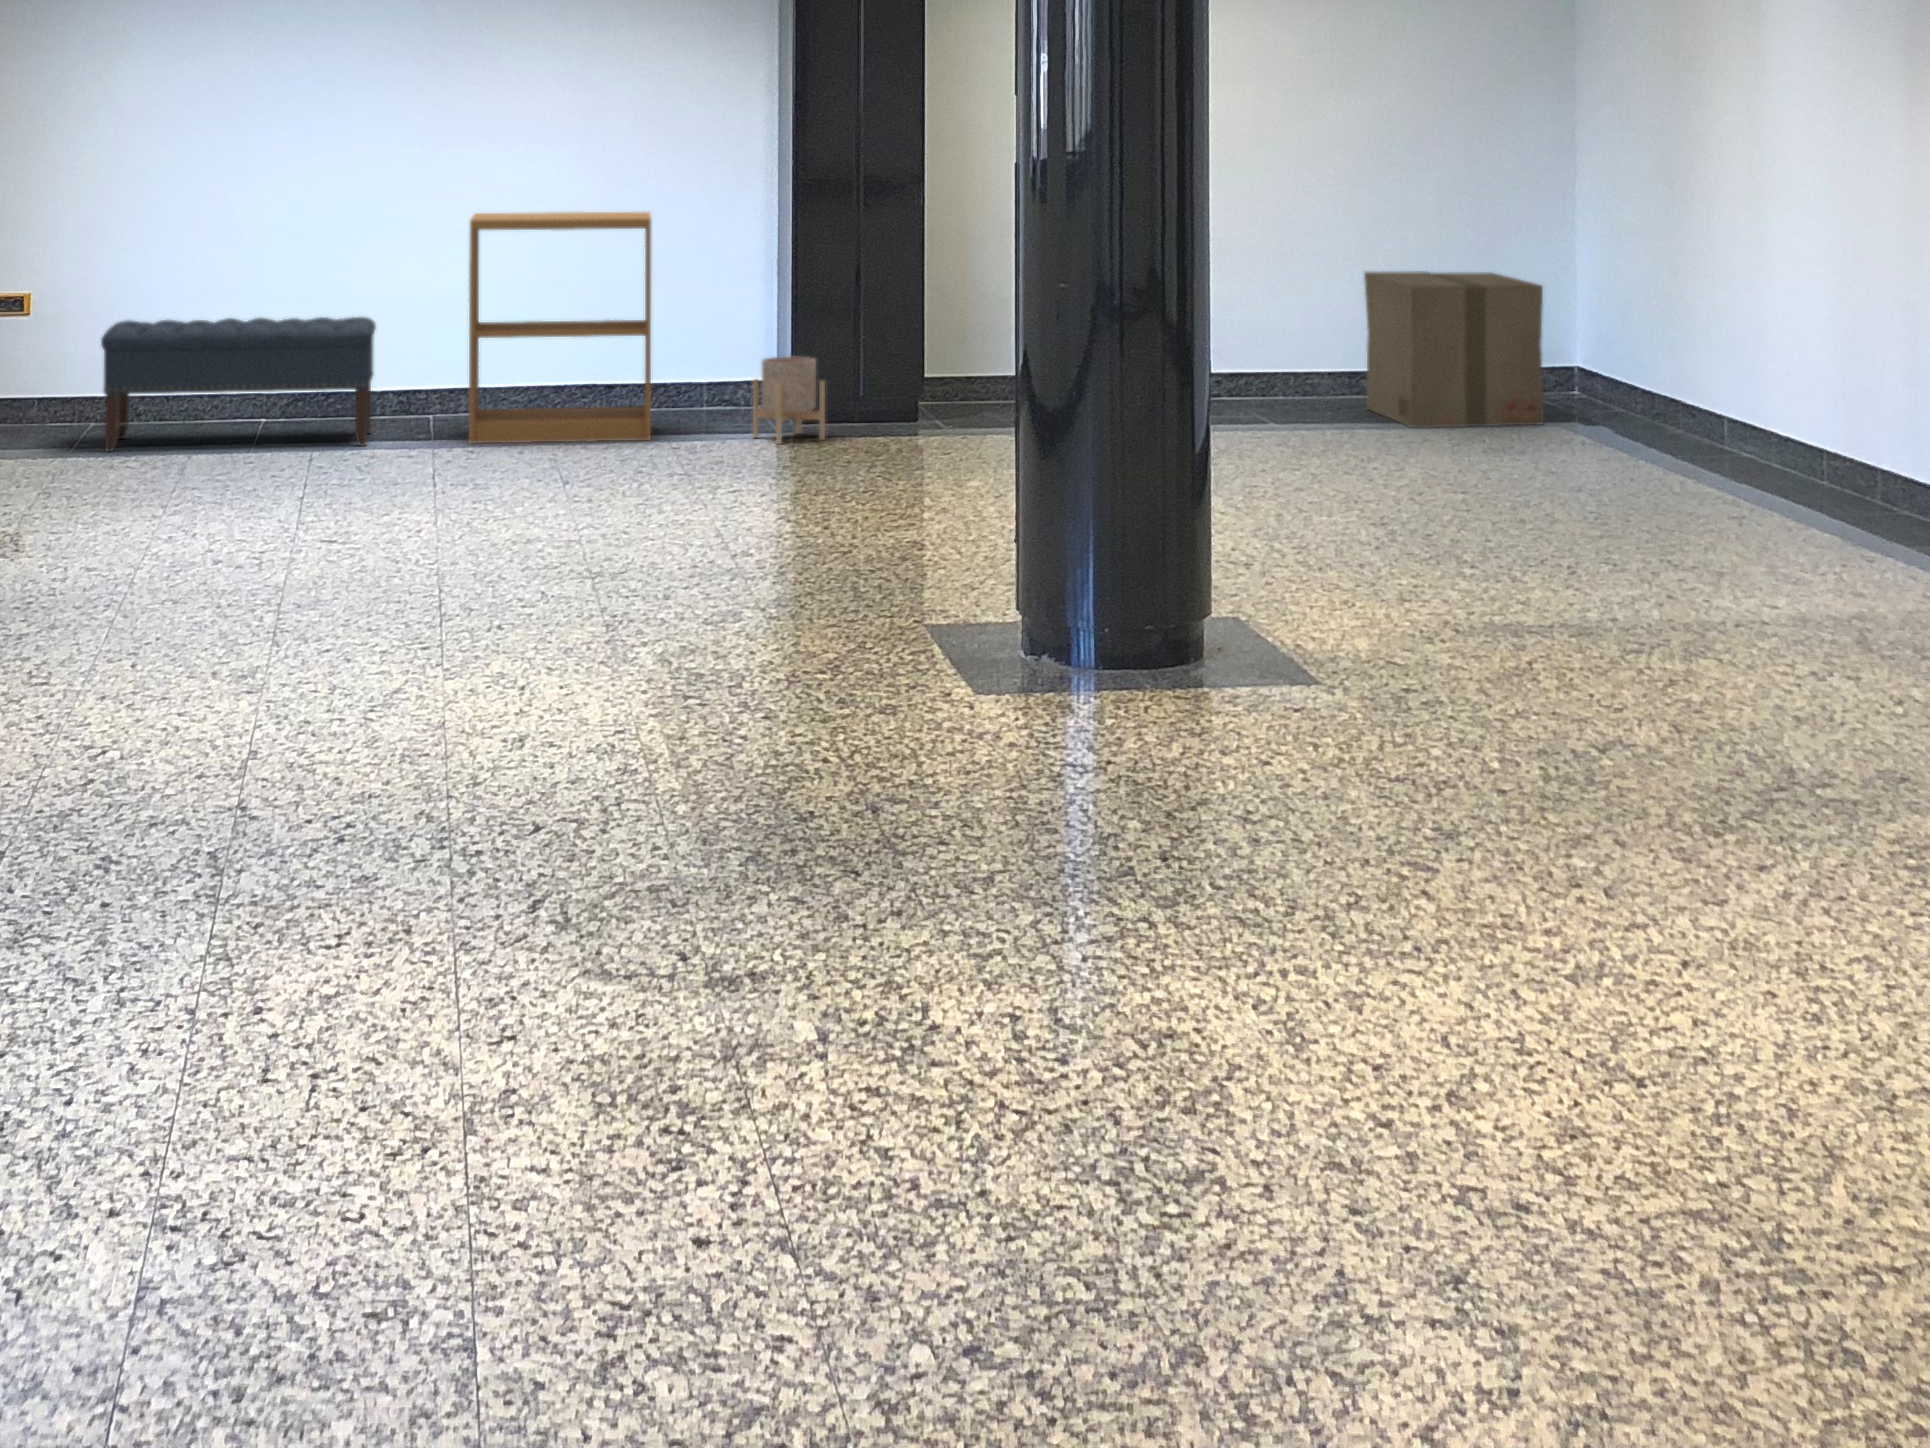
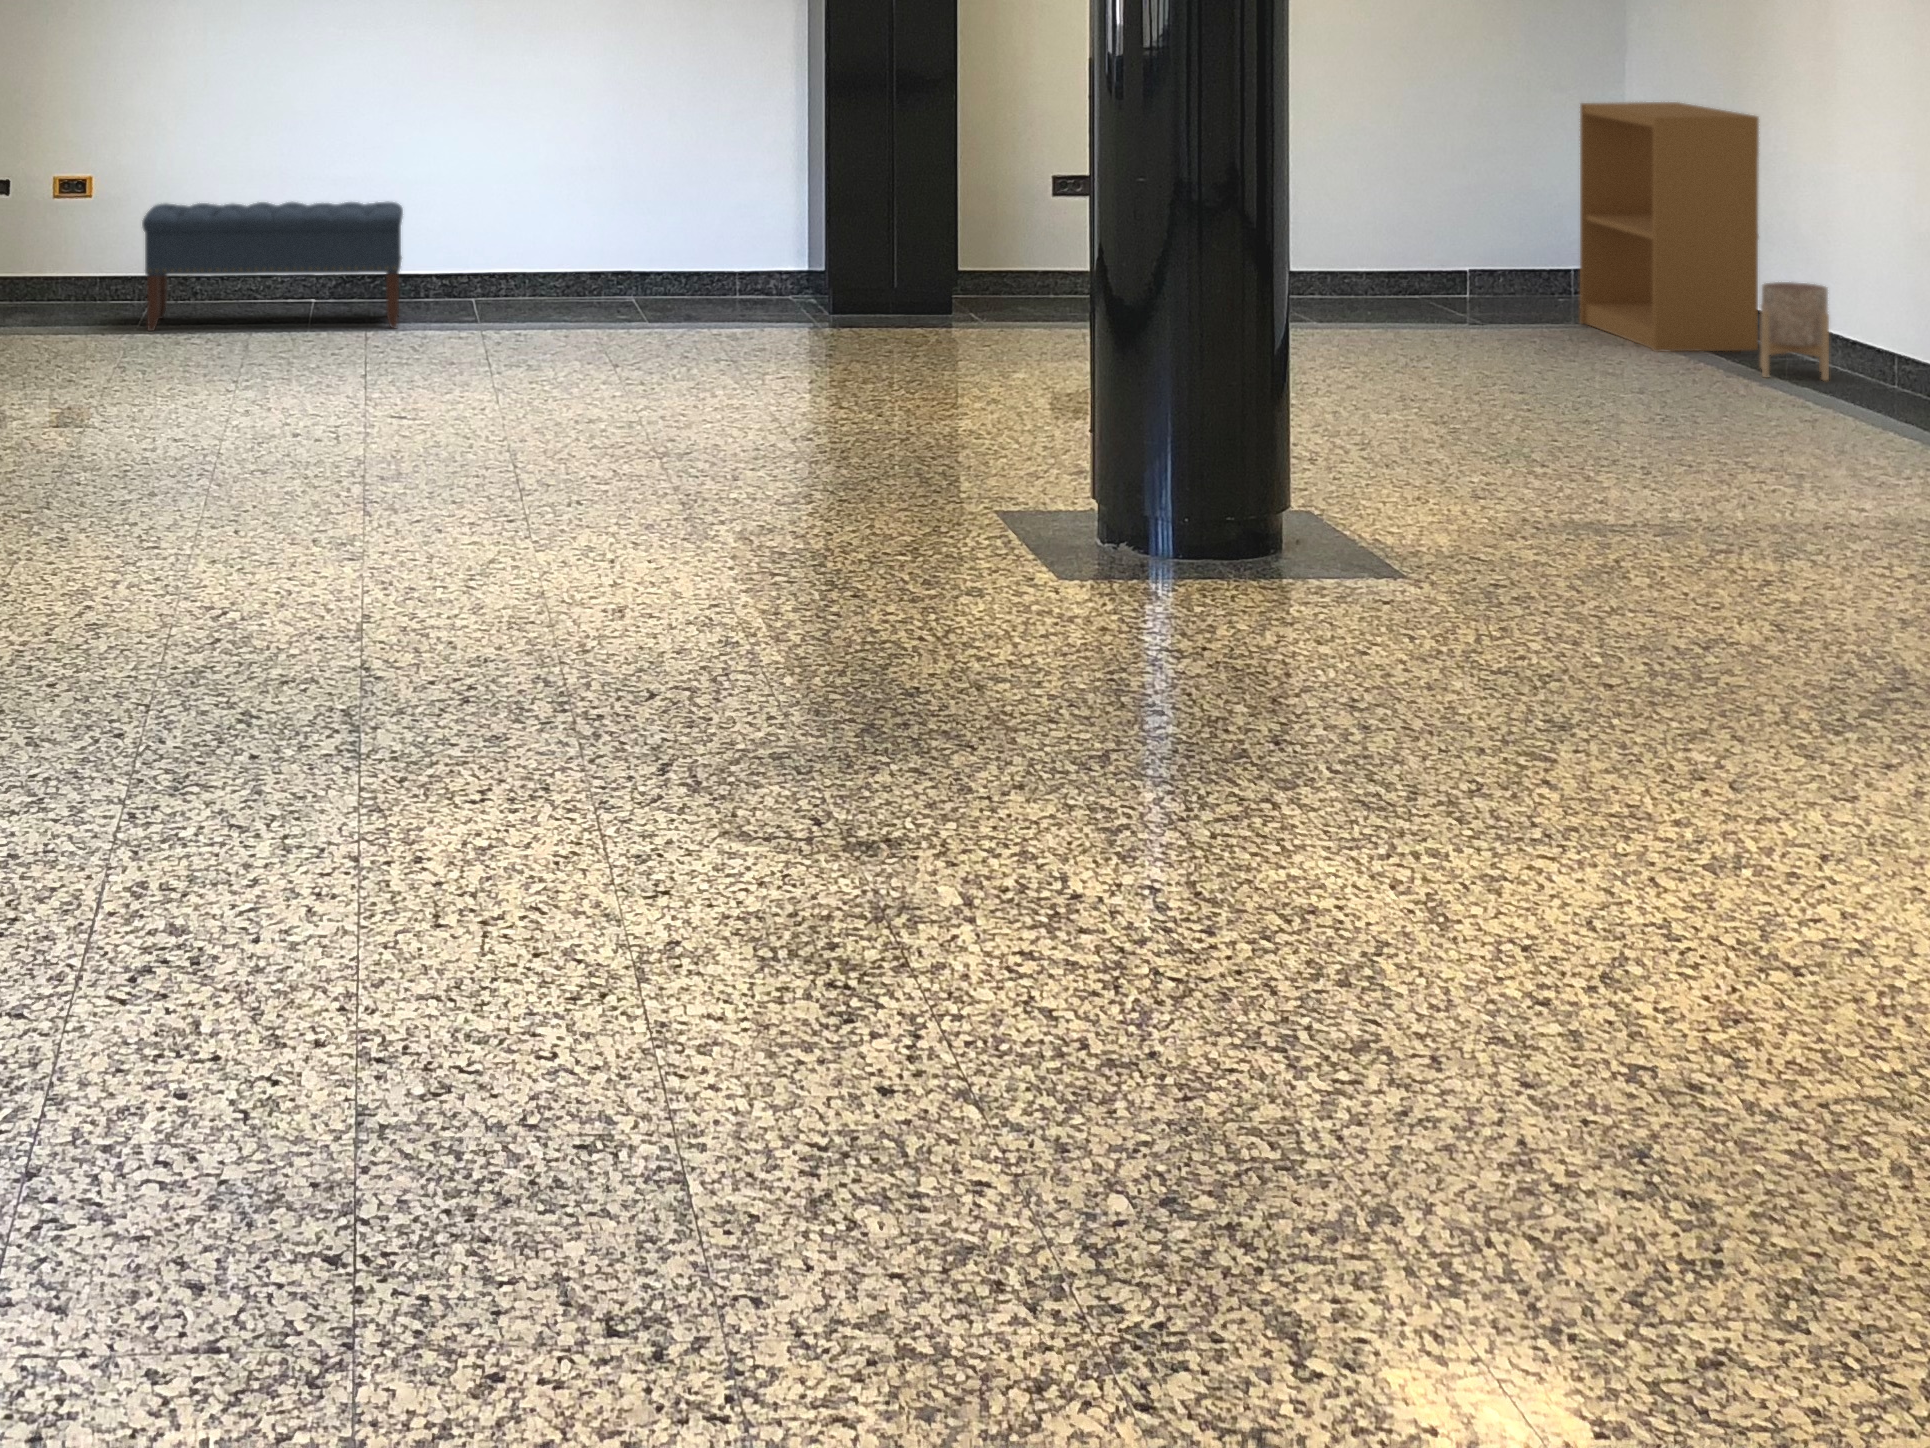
bookshelf: present [469,212,652,444] -> present [1580,102,1759,352]
cardboard box: present [1364,271,1544,428] -> none [1396,163,1587,323]
planter: present [753,357,825,444] -> present [1760,282,1829,381]

